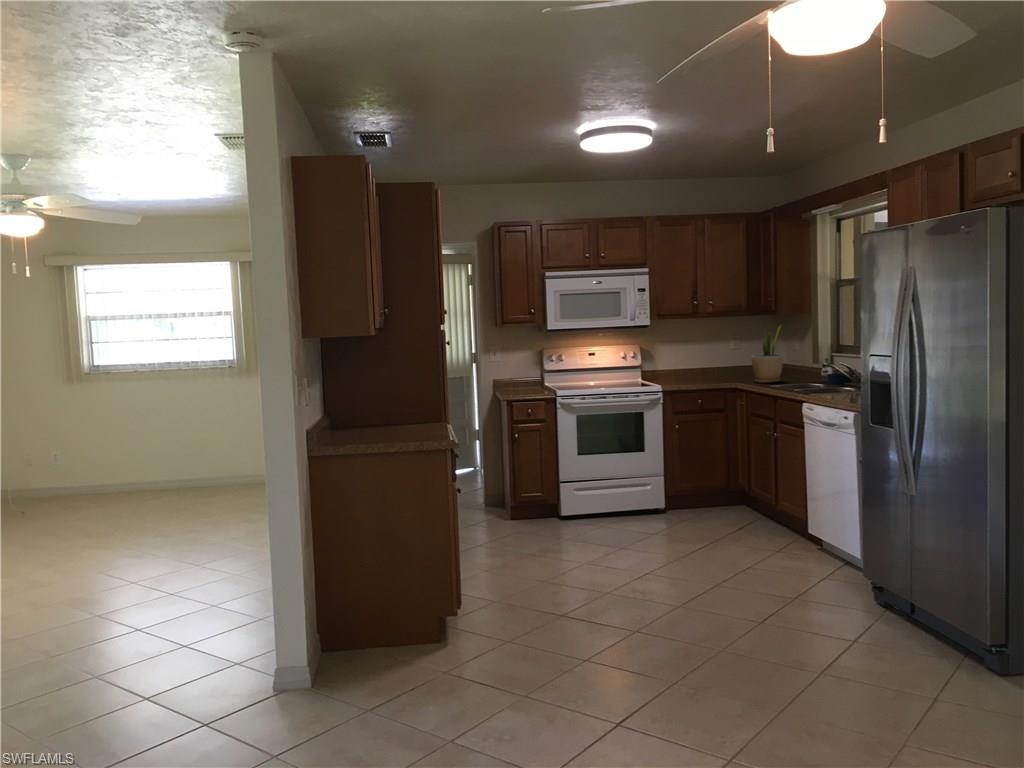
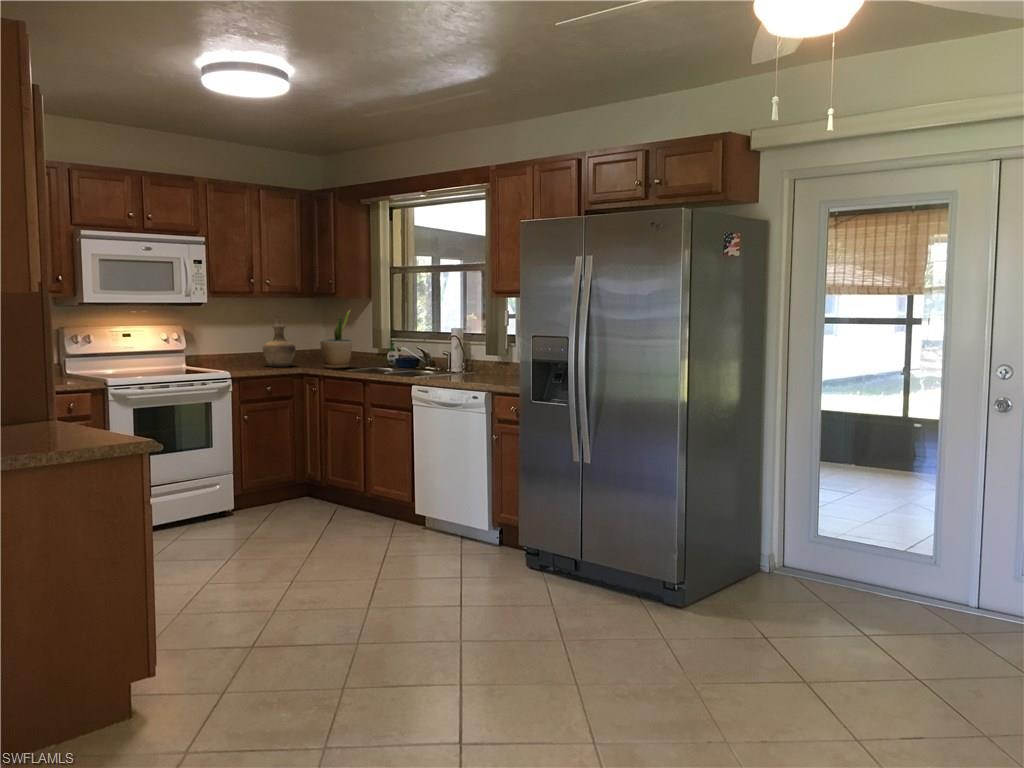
vase: none [704,342,734,380] -> present [263,326,296,367]

